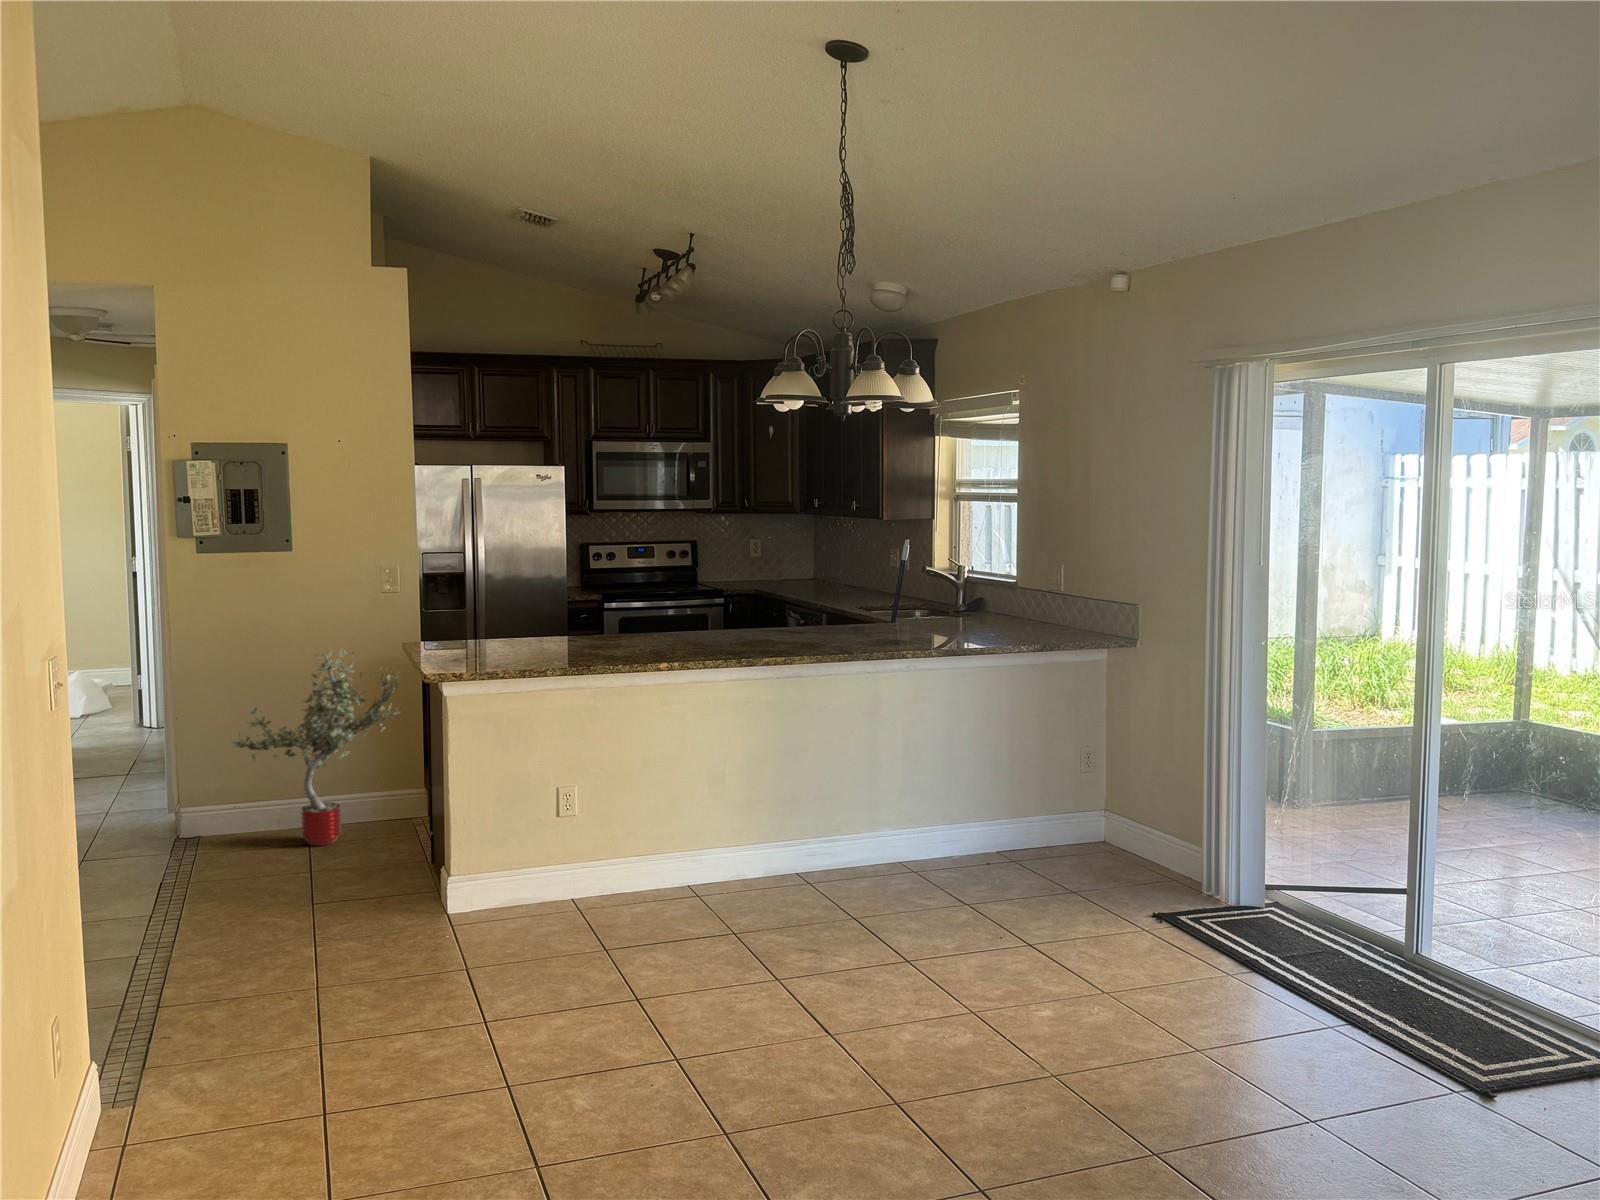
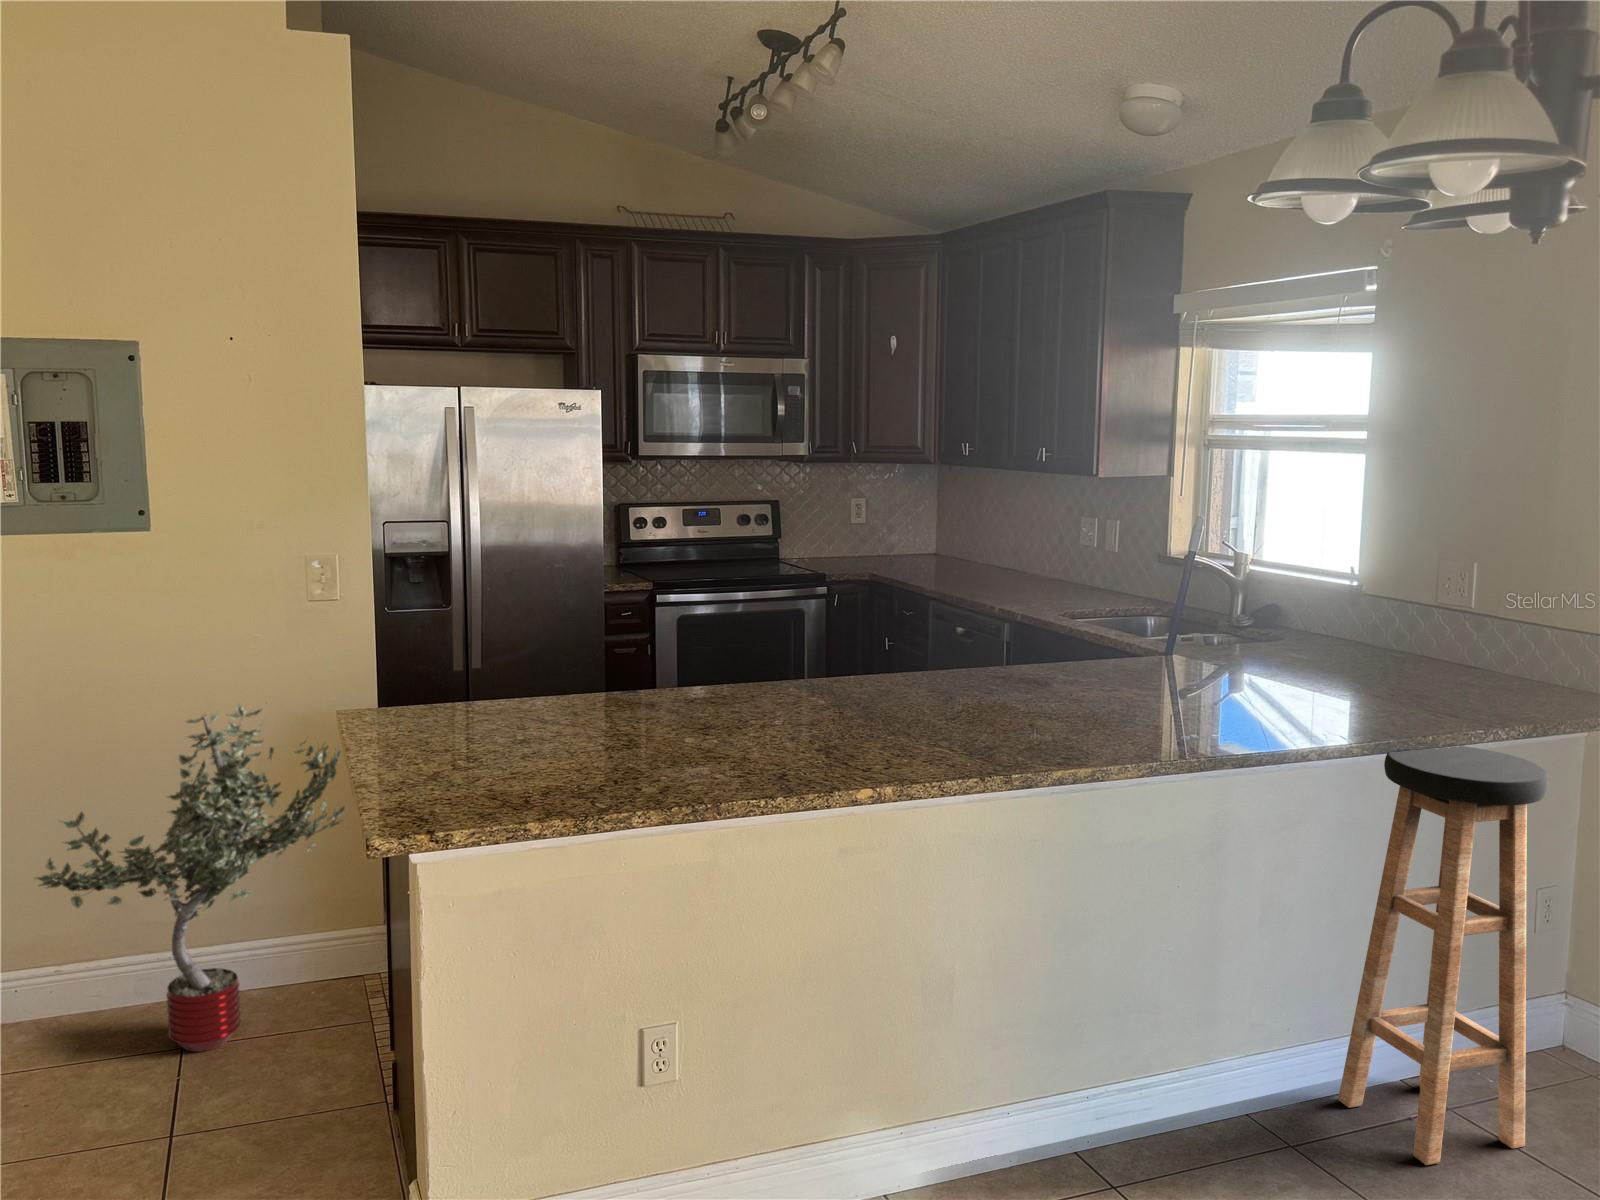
bar stool: none [958,657,1047,879] -> present [1338,746,1549,1165]

